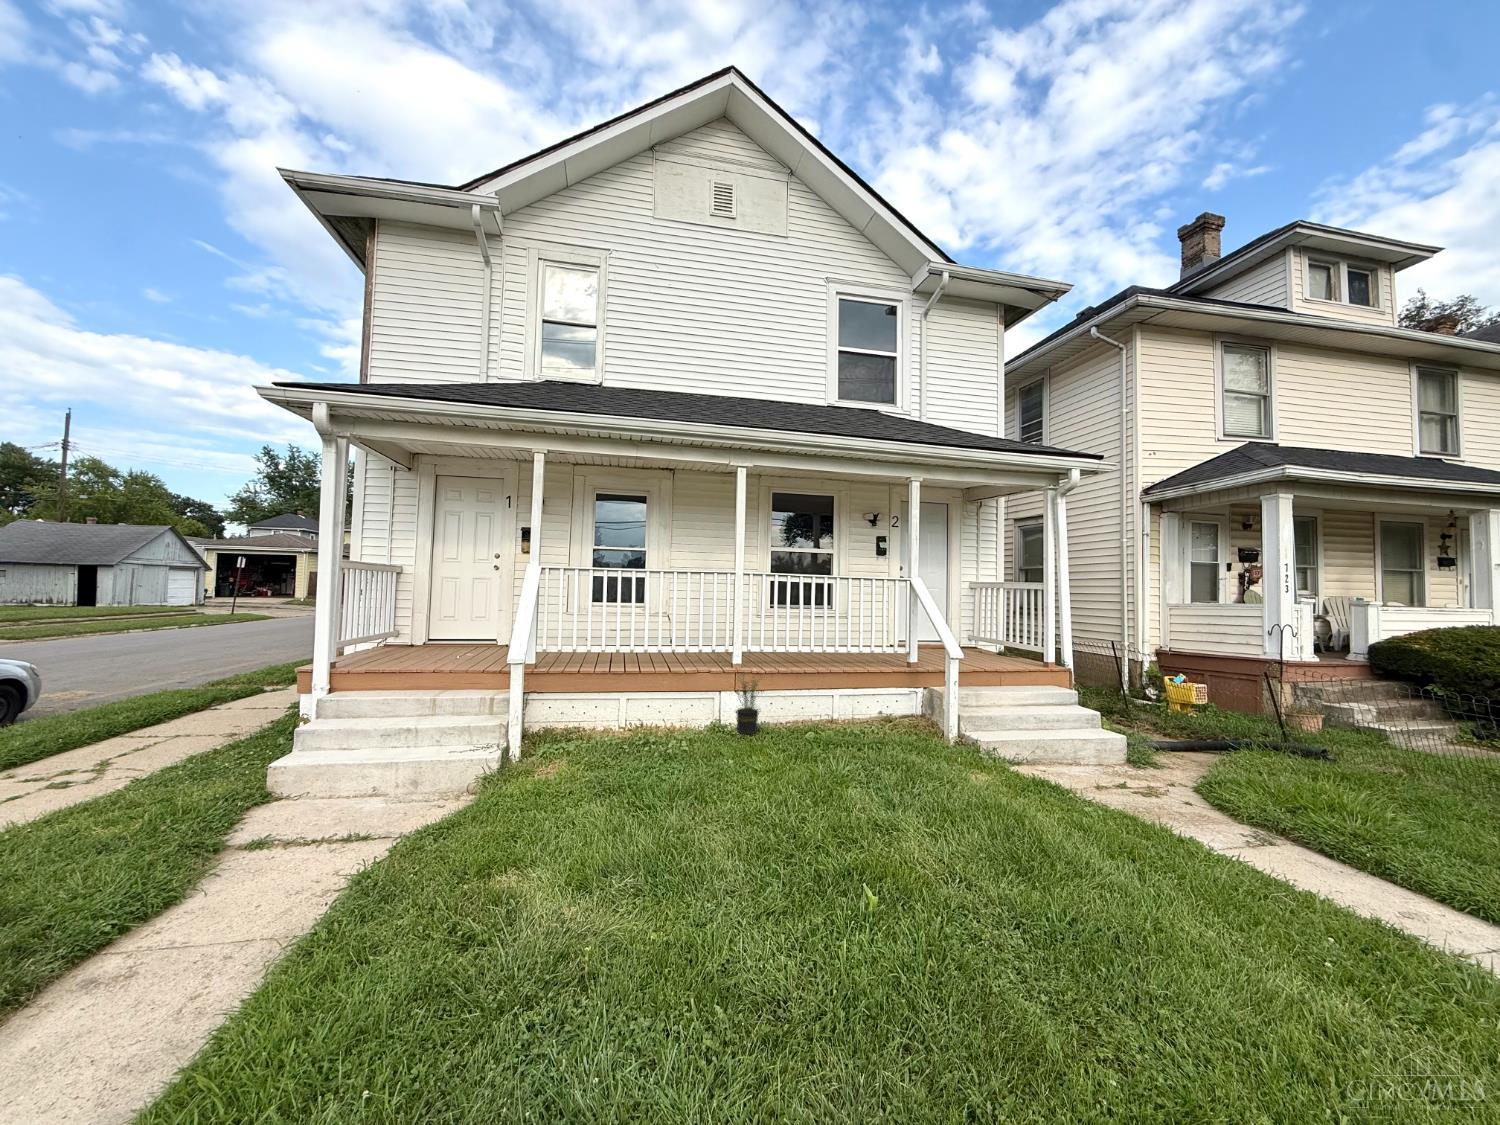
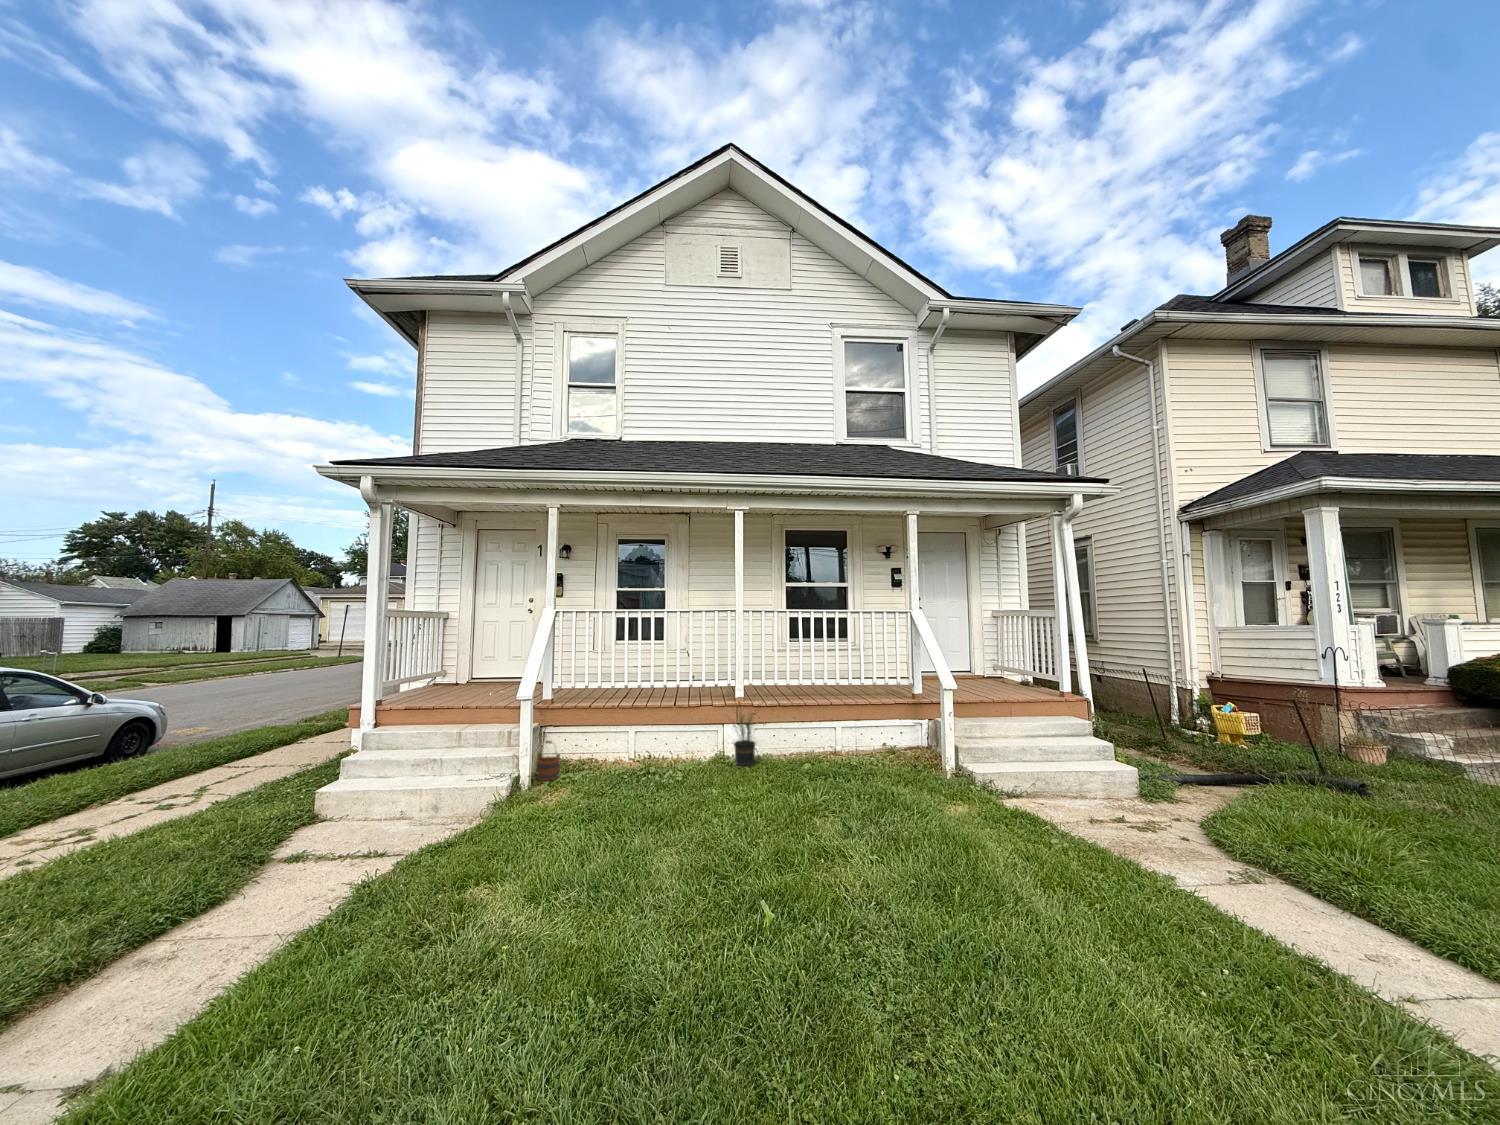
wooden bucket: none [526,708,552,751] -> present [537,741,560,781]

